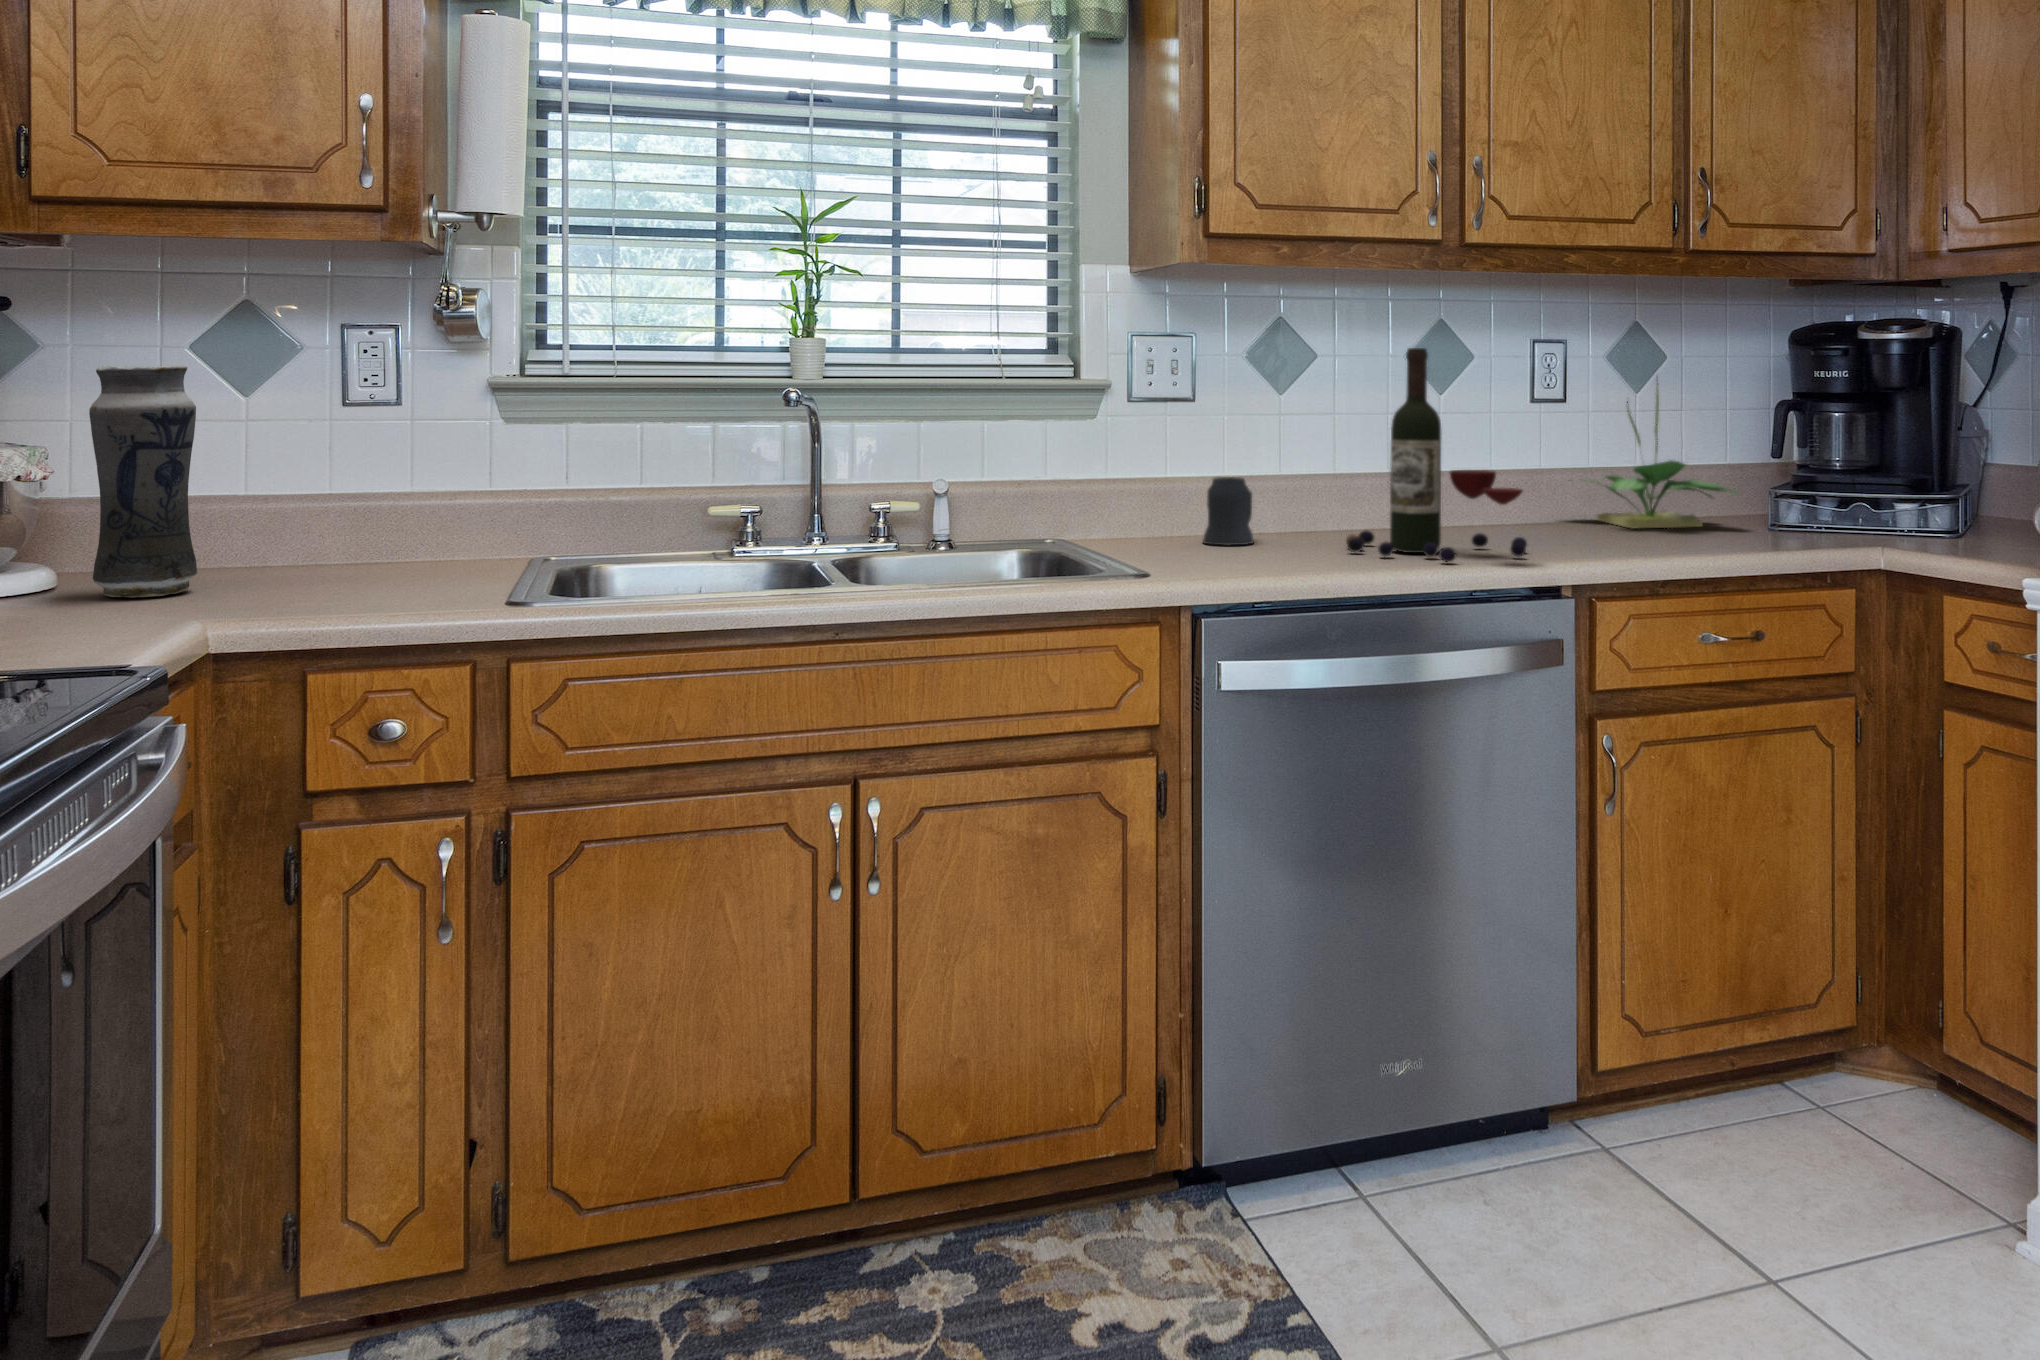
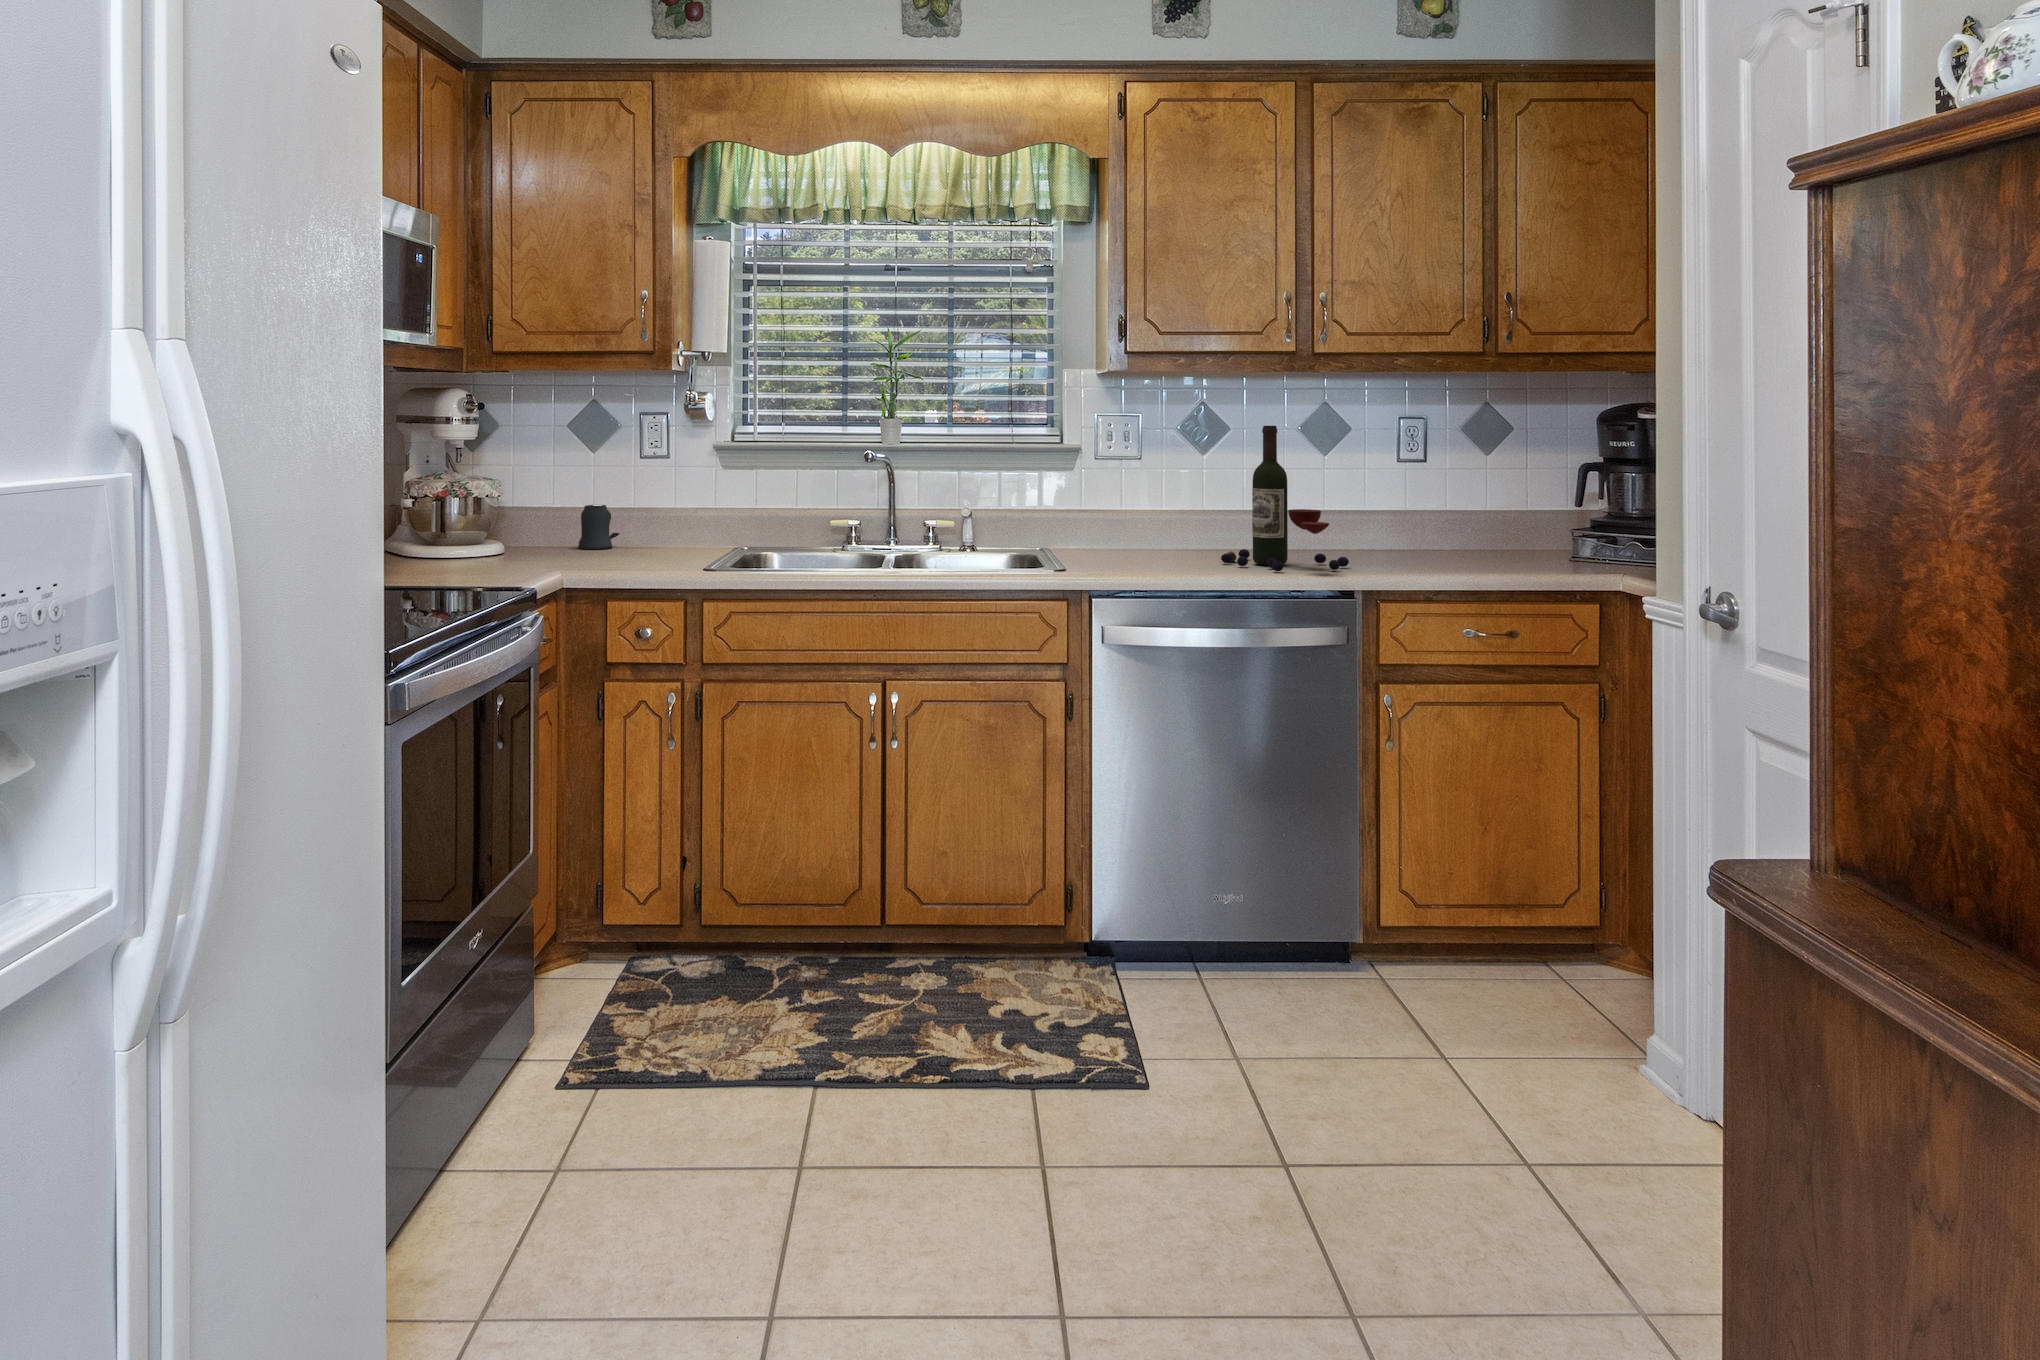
vase: present [89,366,197,598] -> none [518,439,566,560]
potted plant: present [1587,376,1738,528] -> none [1415,441,1551,556]
mug: present [1203,477,1254,545] -> present [578,505,619,549]

